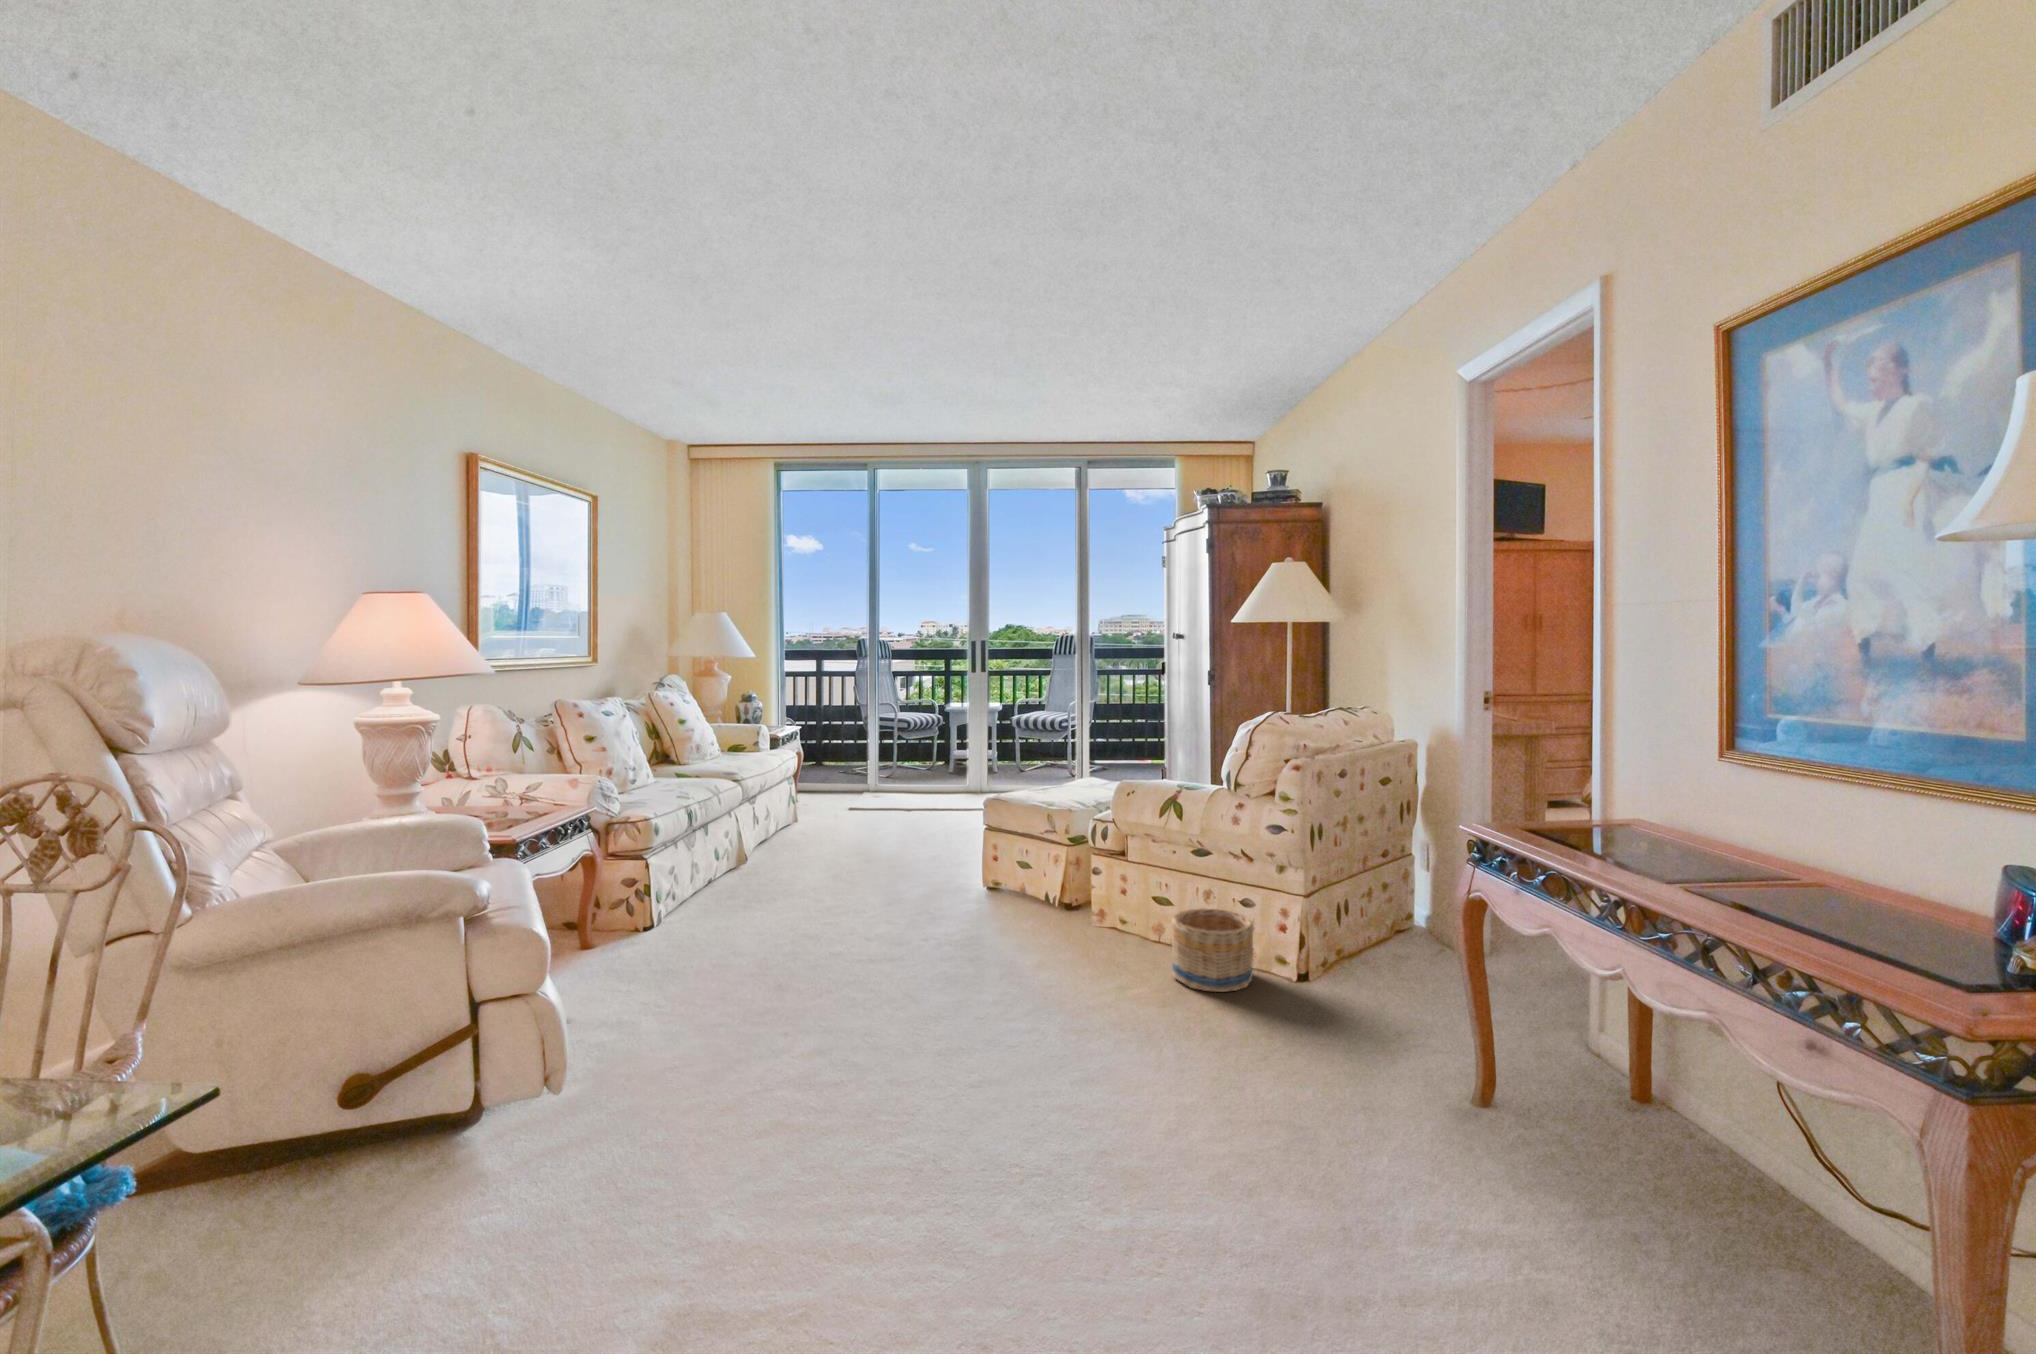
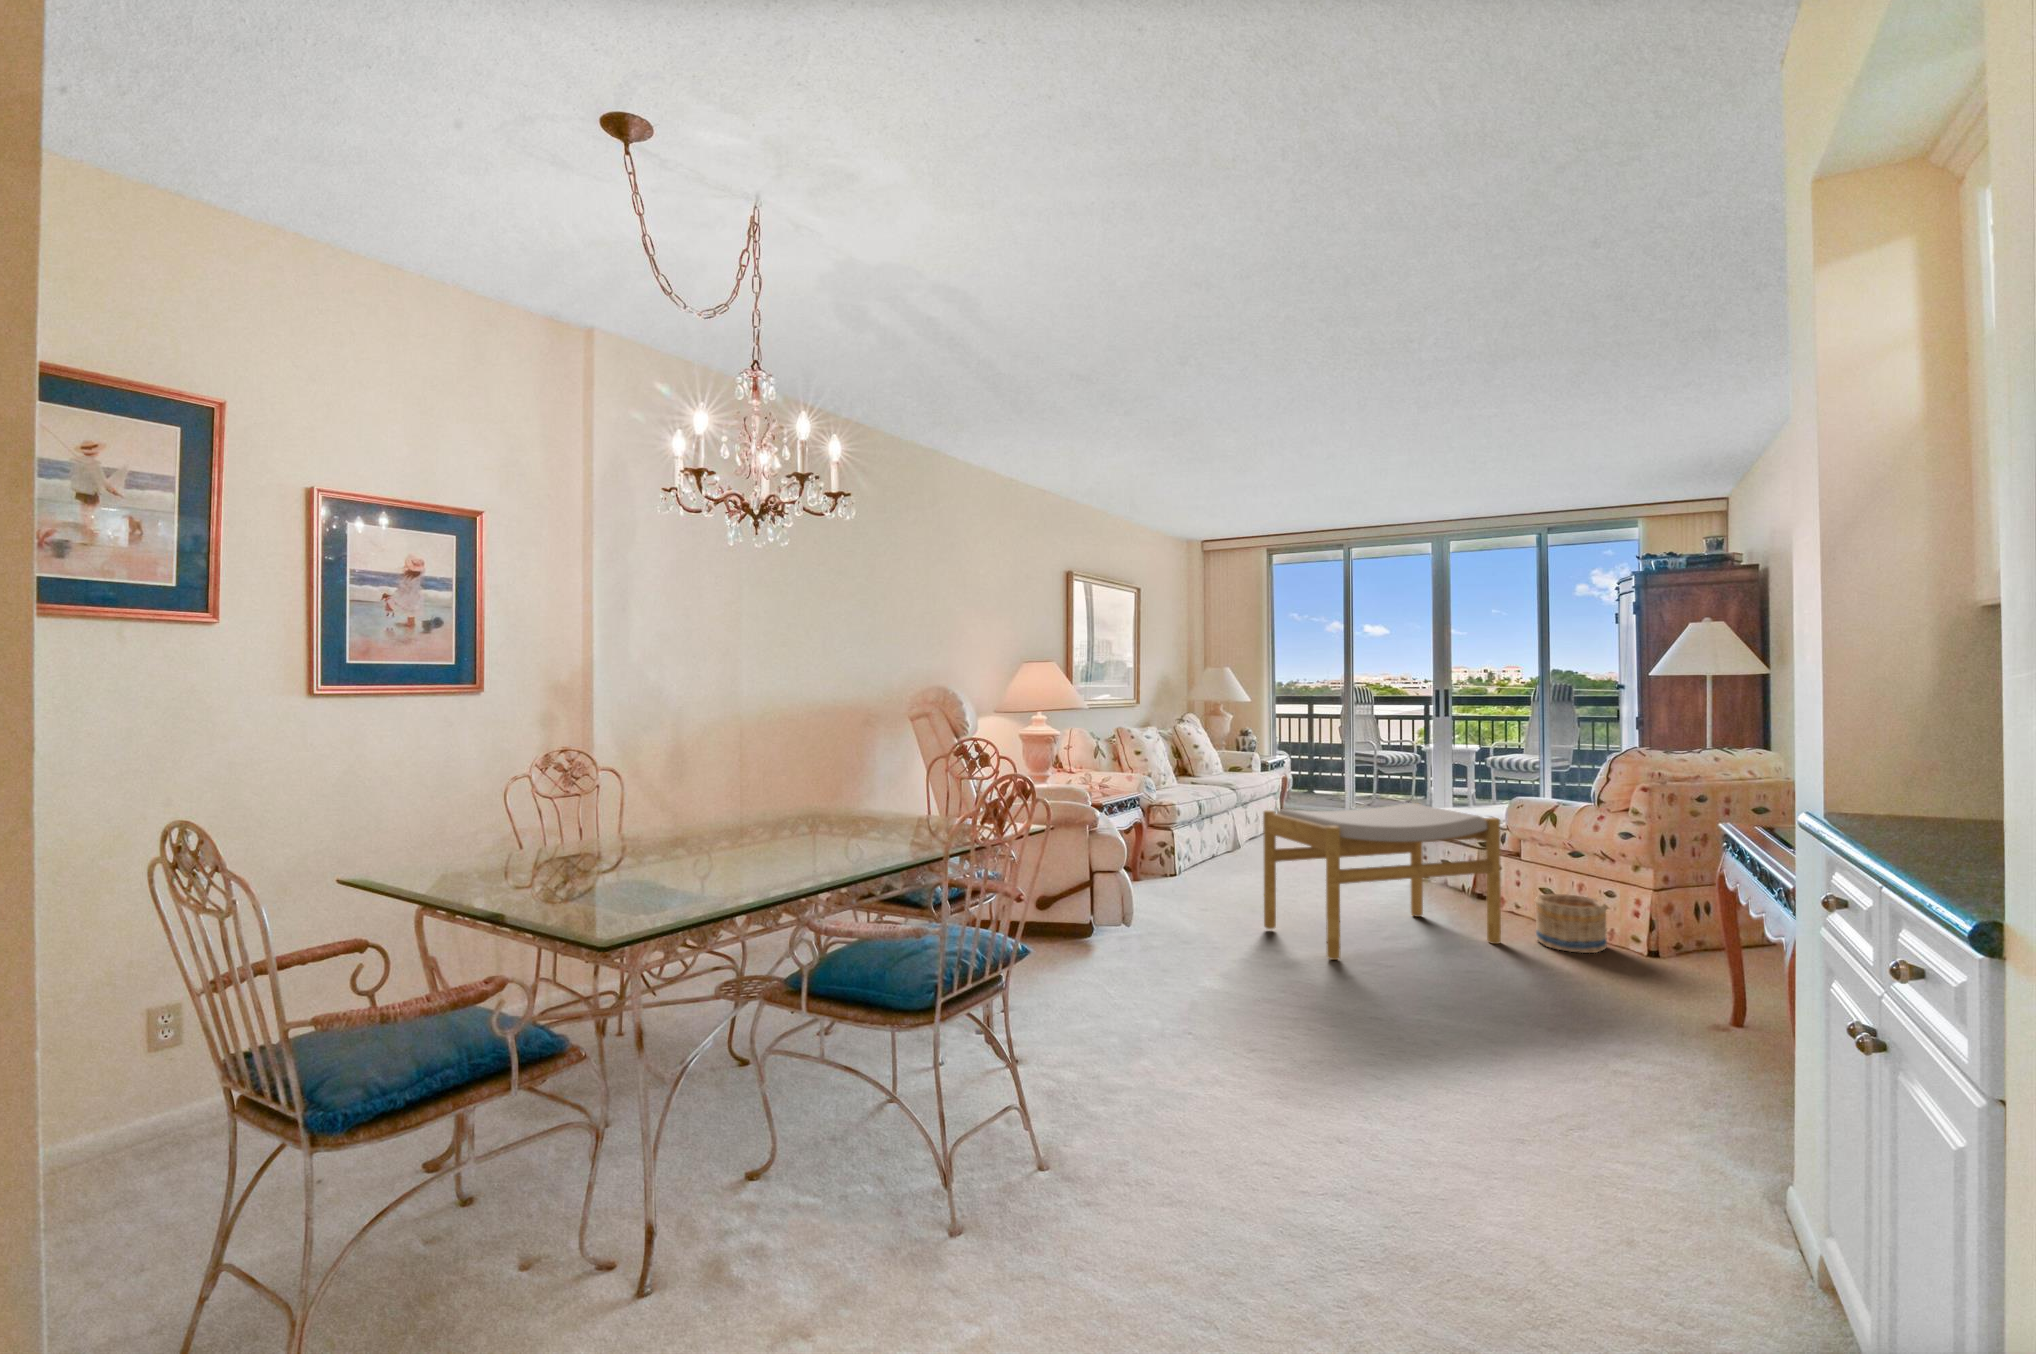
footstool: none [814,801,1140,1093] -> present [1263,803,1501,960]

